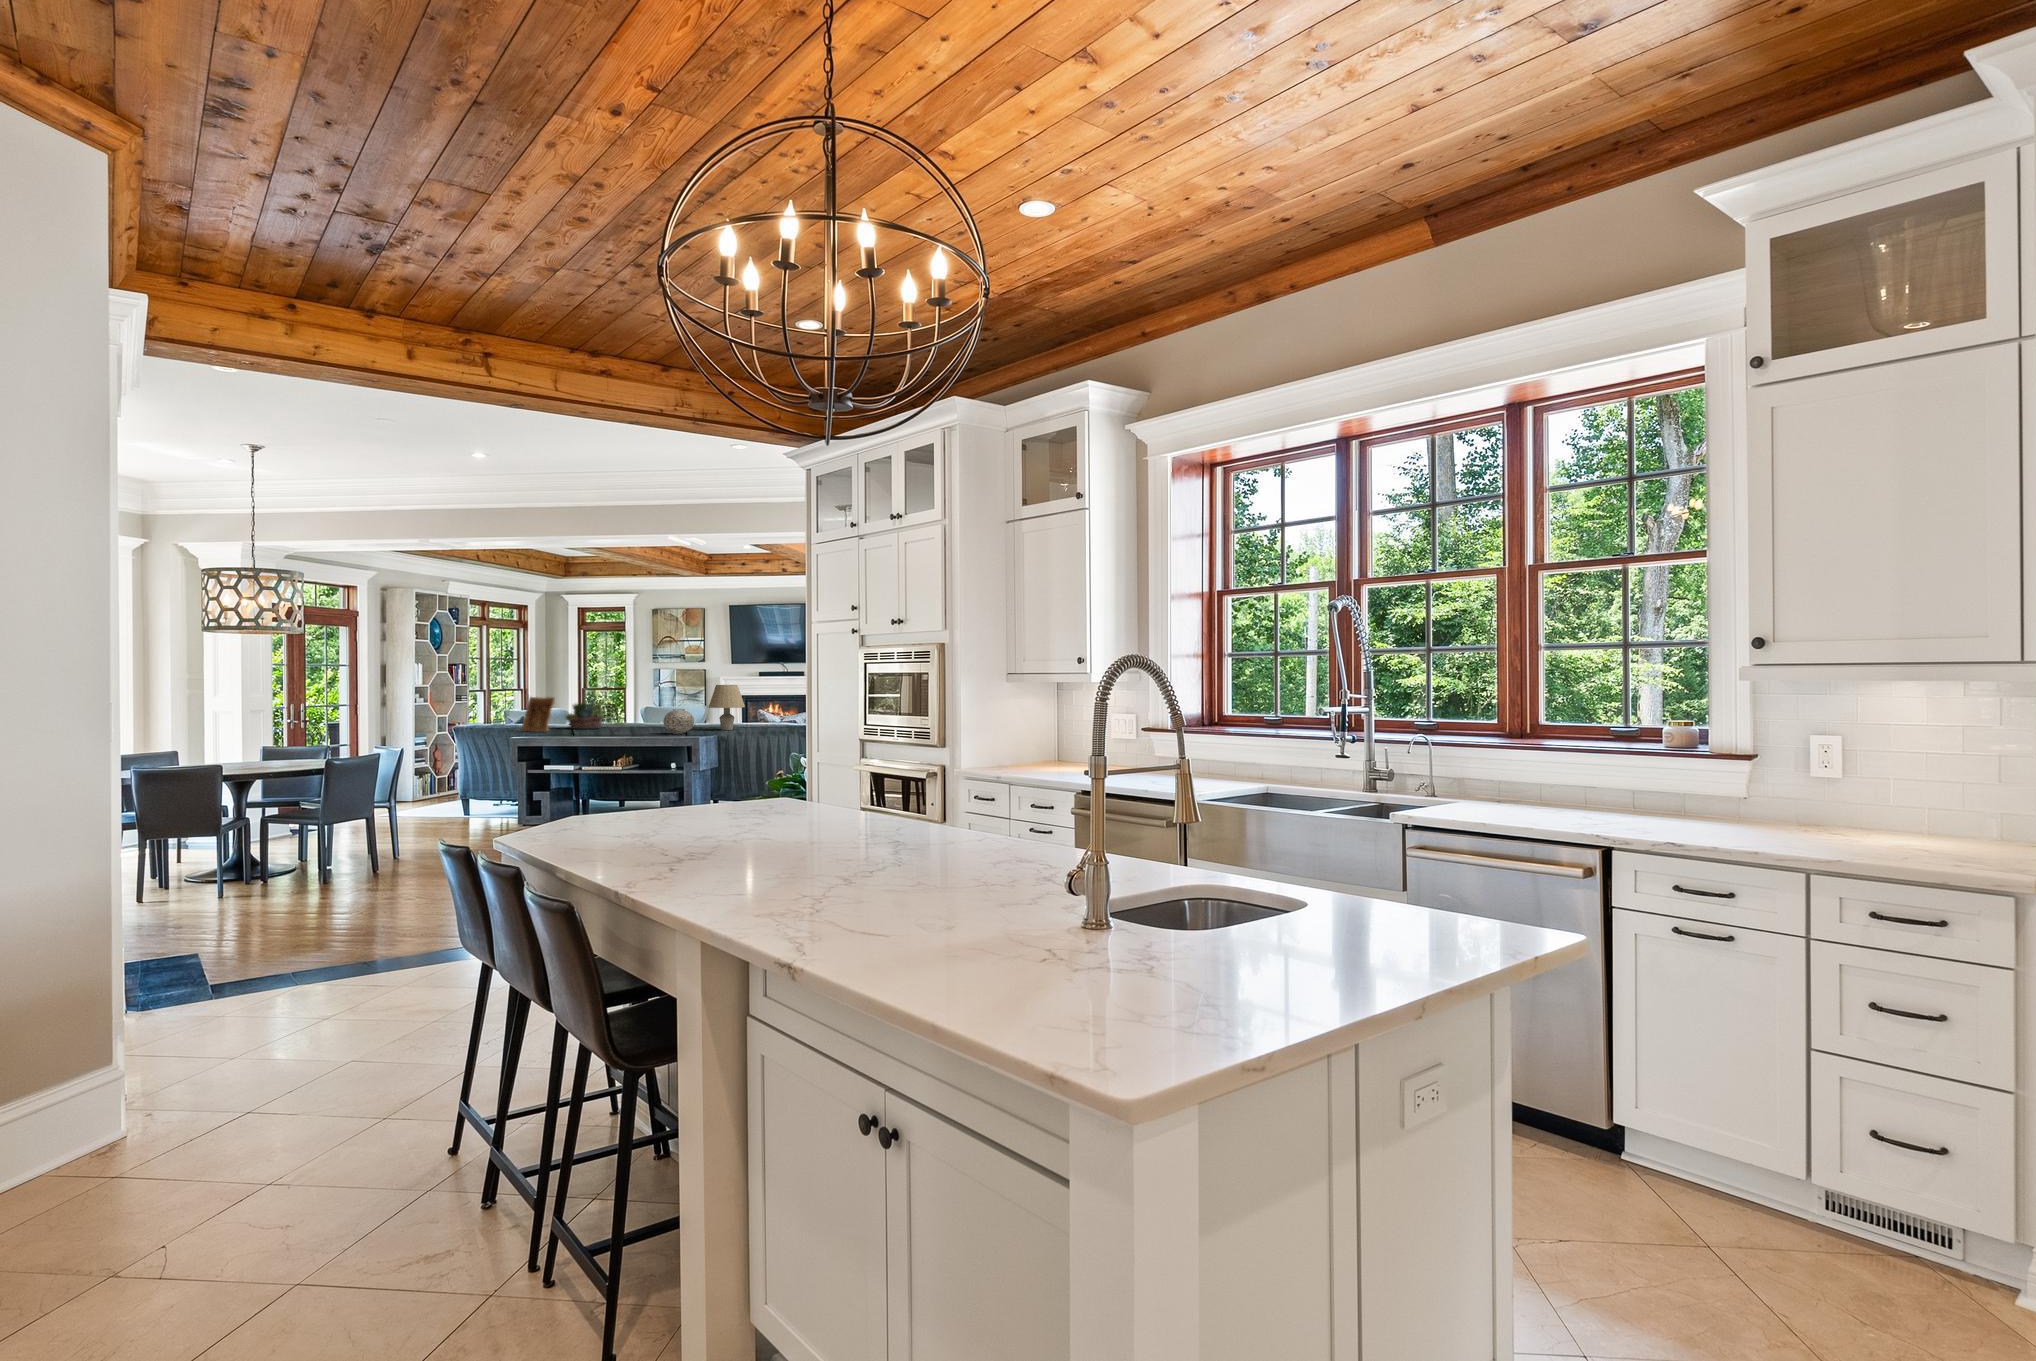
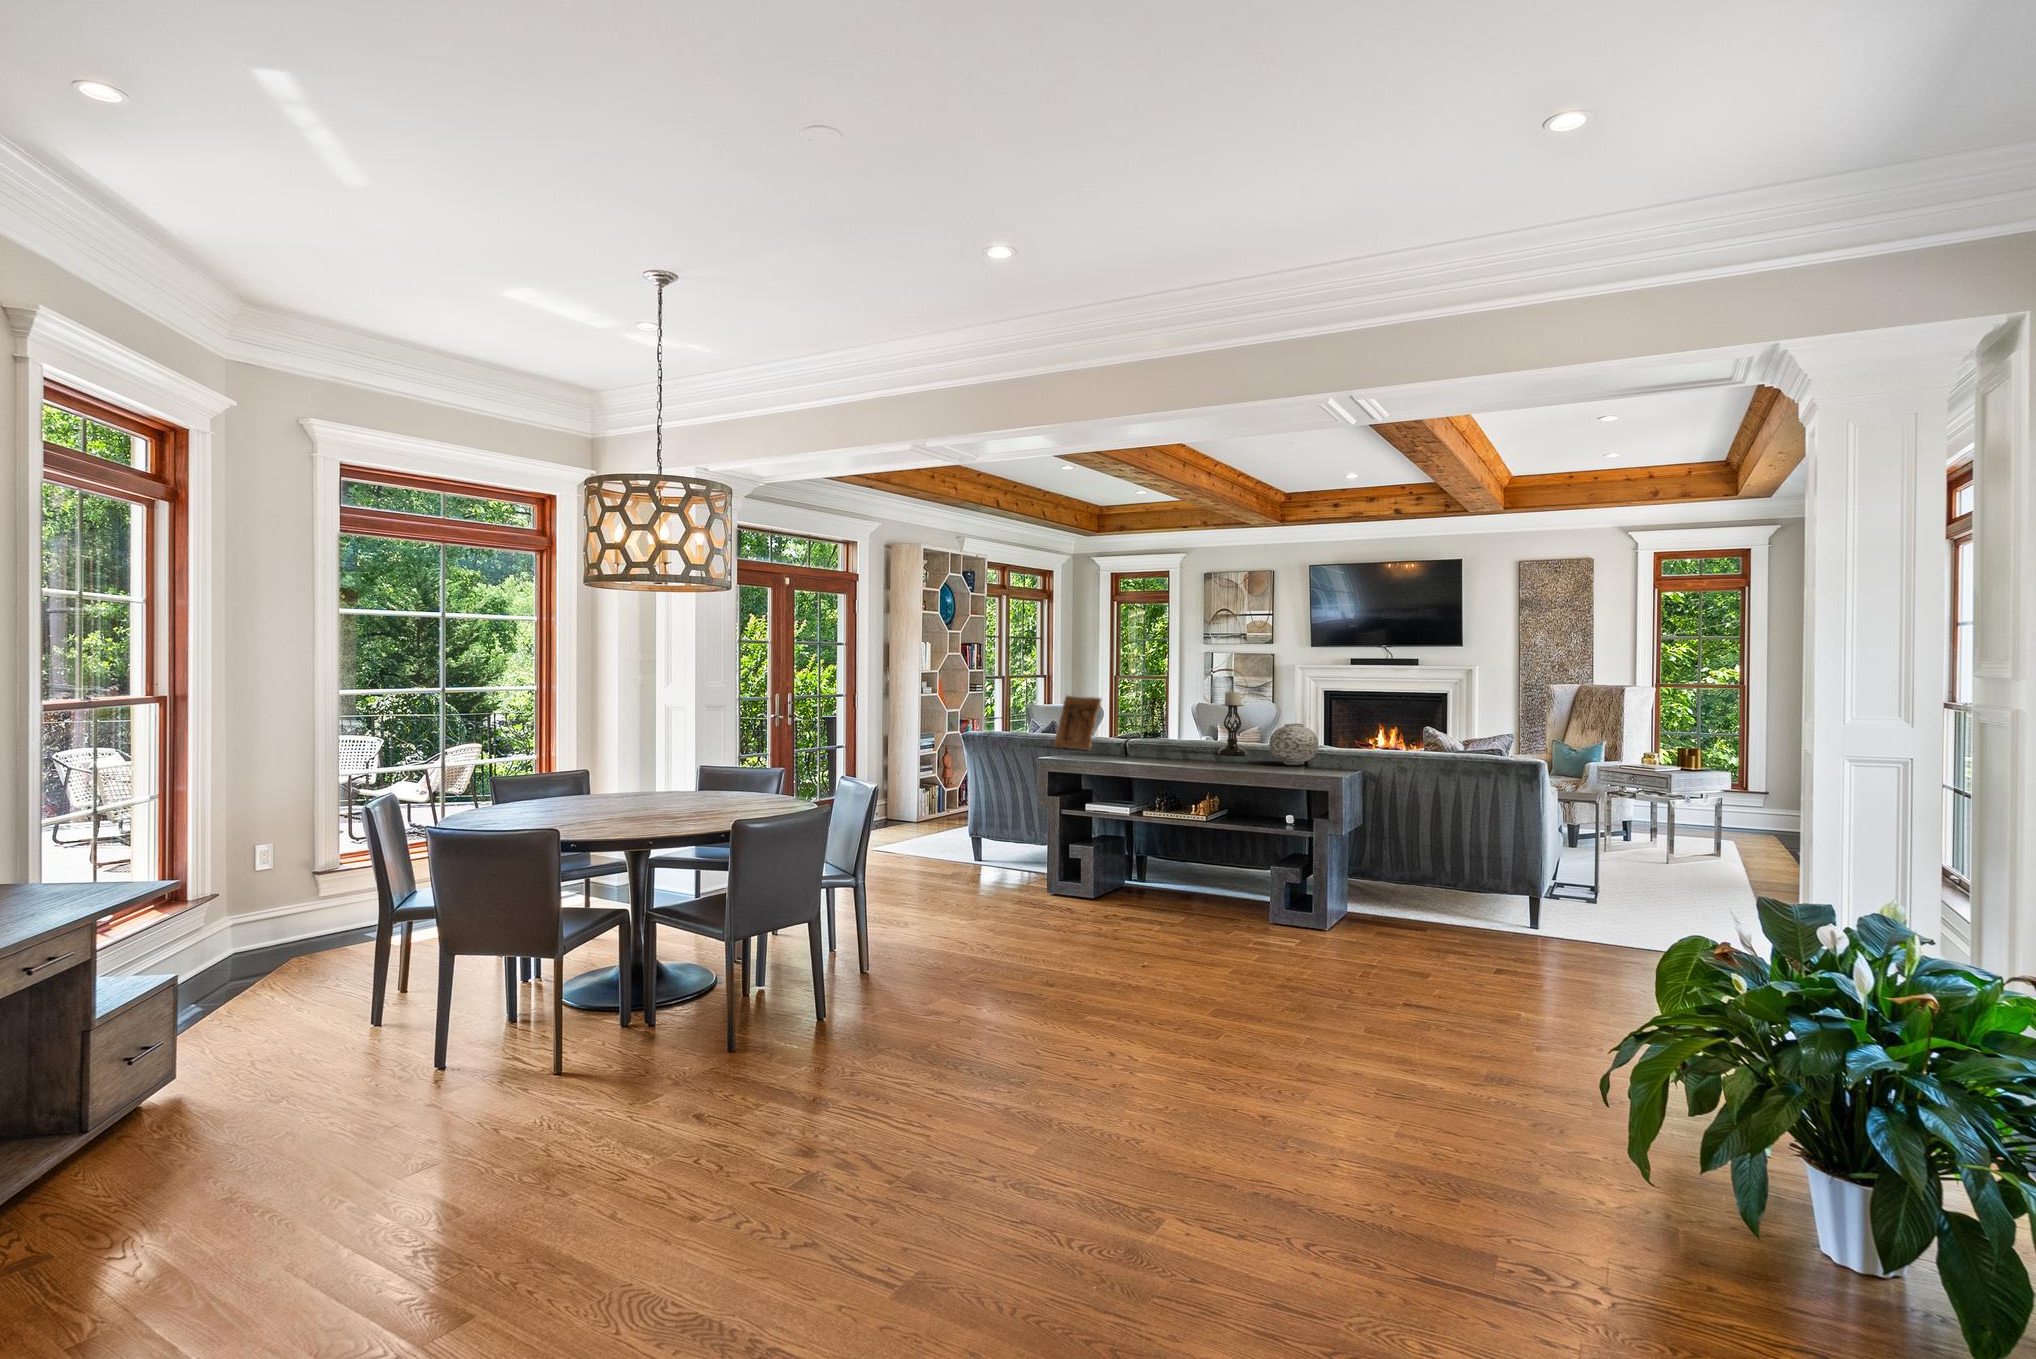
table lamp: present [709,685,745,730] -> none [1330,683,1390,757]
candle holder: none [636,690,654,731] -> present [1218,690,1246,755]
succulent planter: present [566,697,603,729] -> none [1111,694,1167,744]

